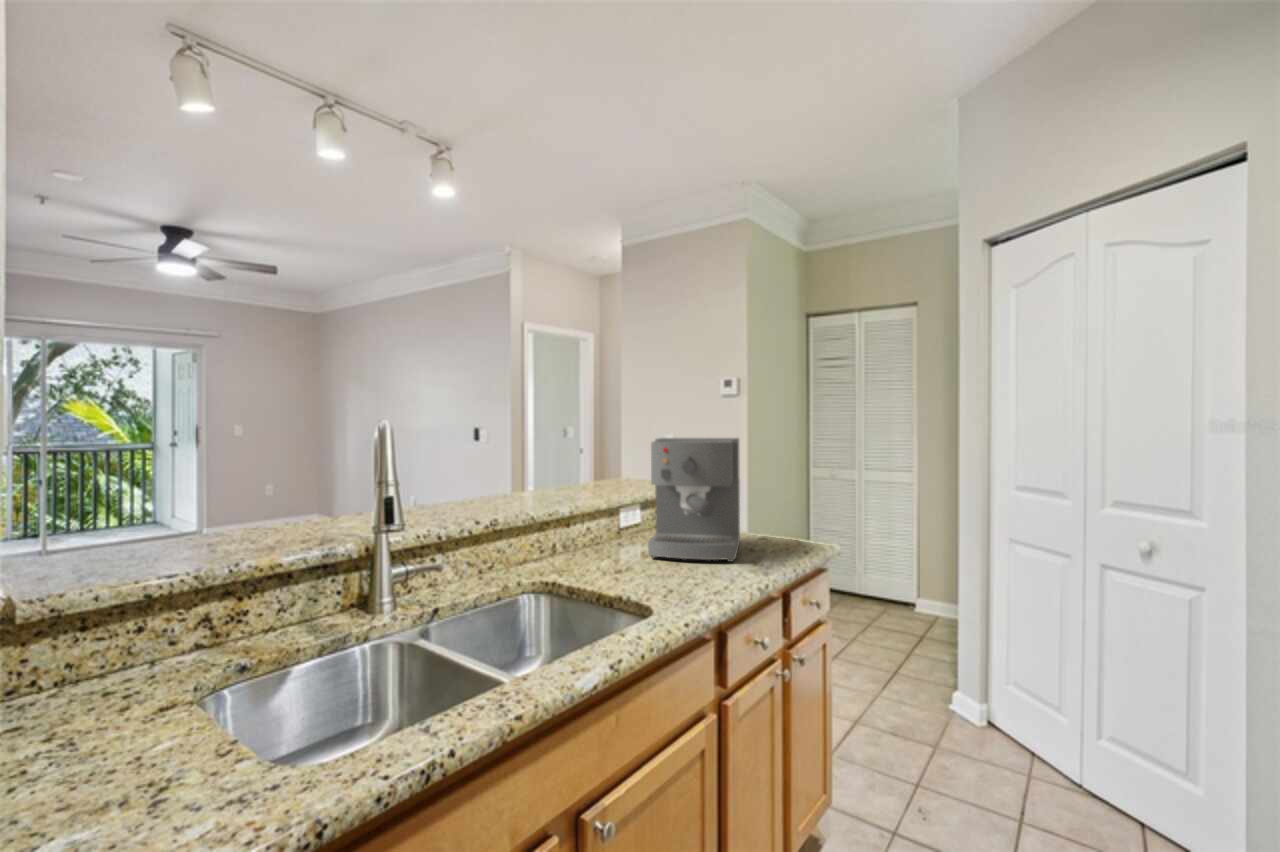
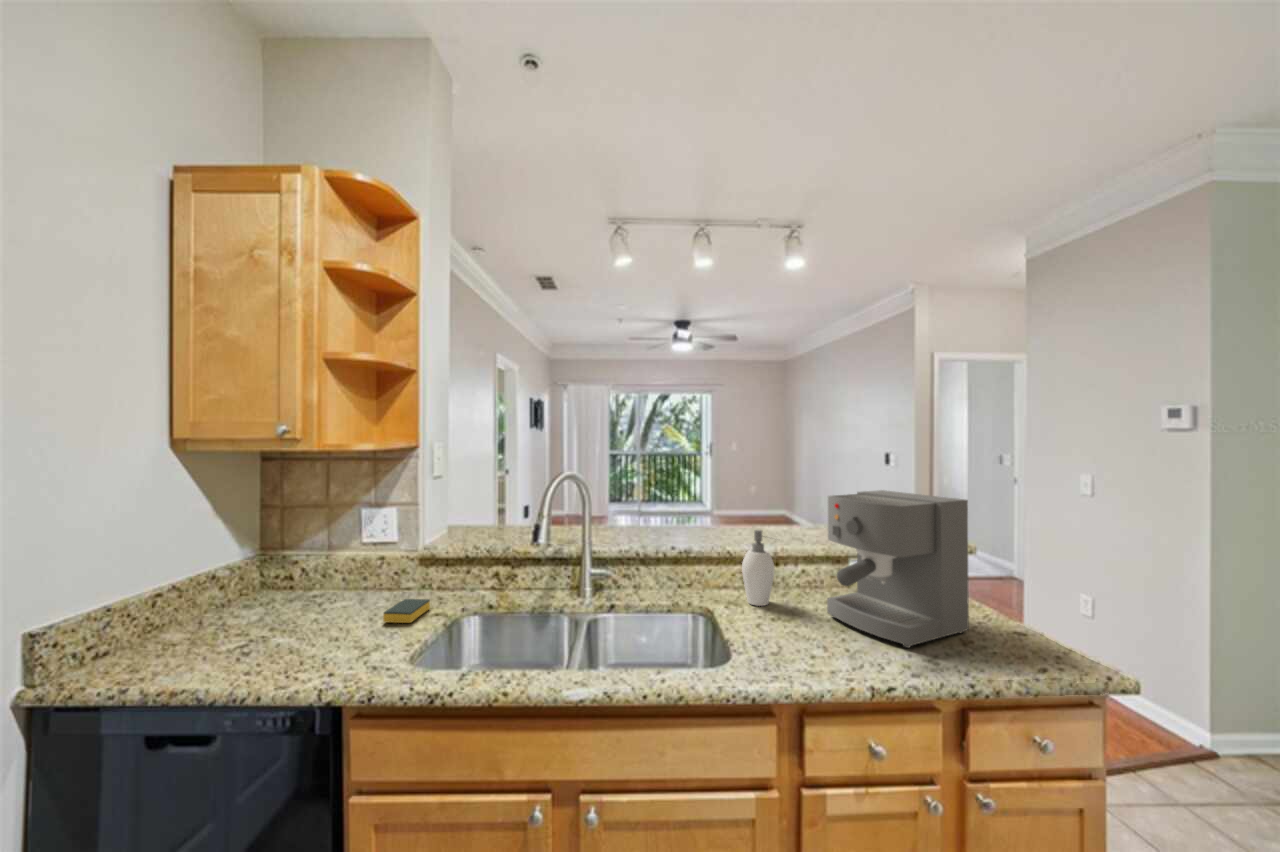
soap dispenser: none [560,486,605,567] -> present [742,530,774,606]
sponge: none [44,690,132,760] -> present [383,599,430,623]

